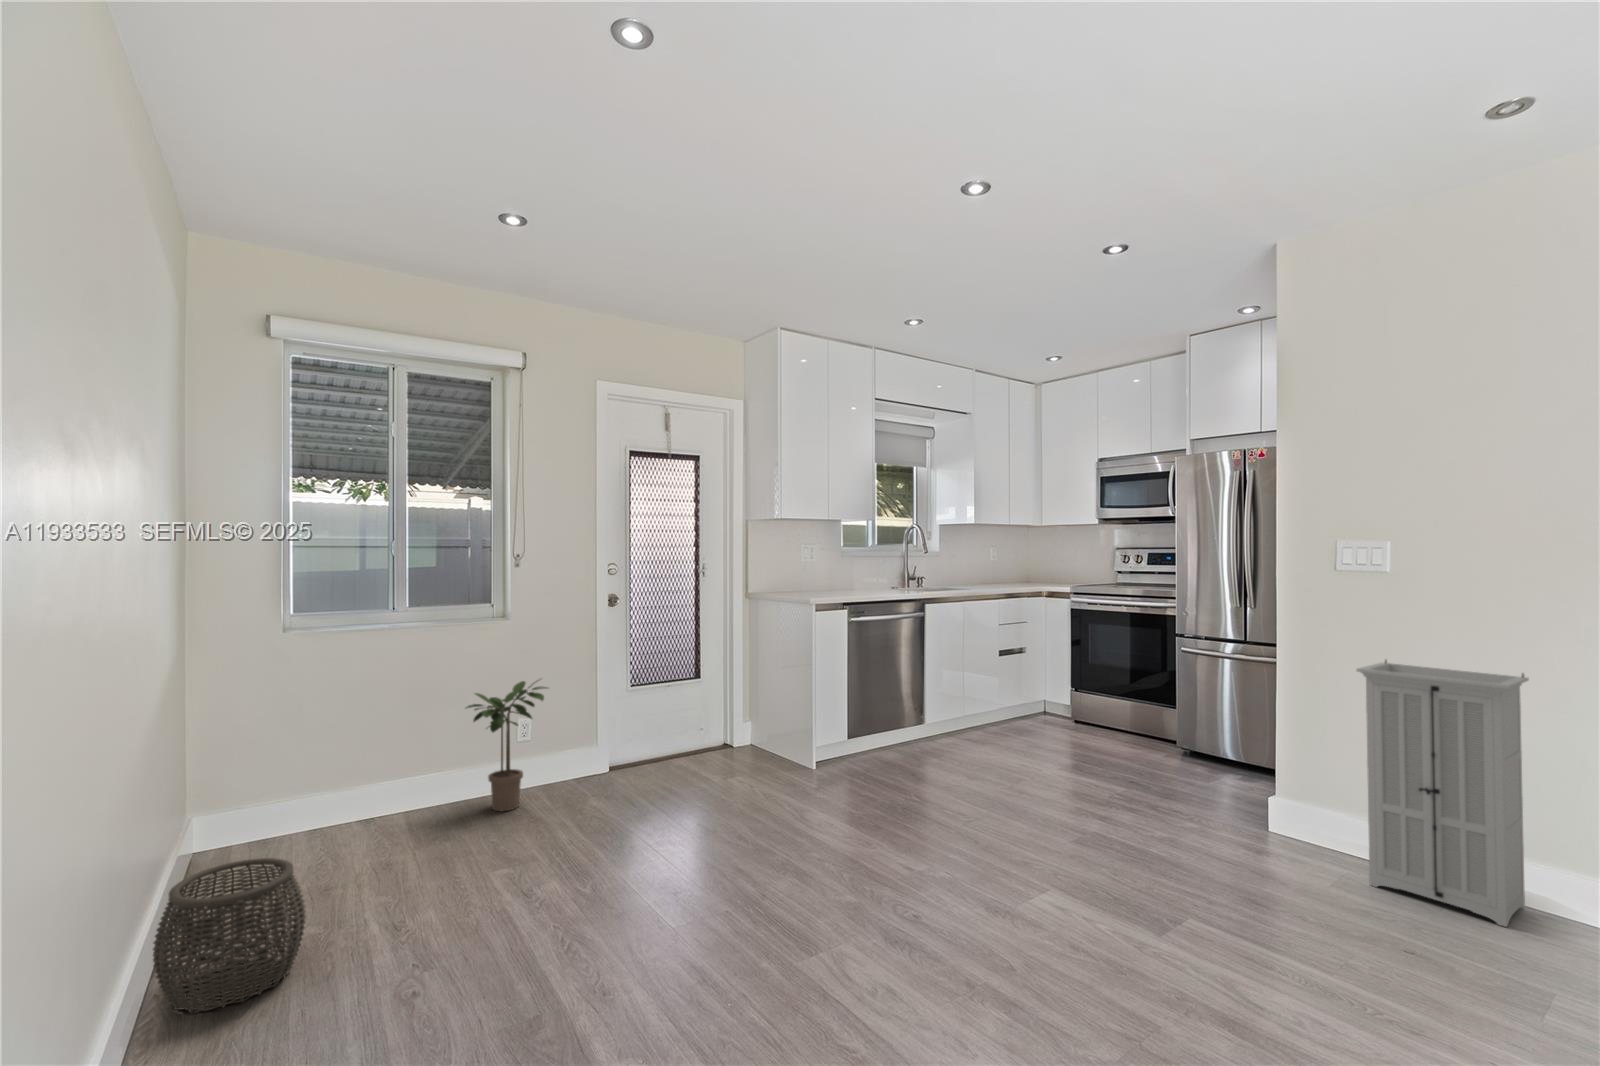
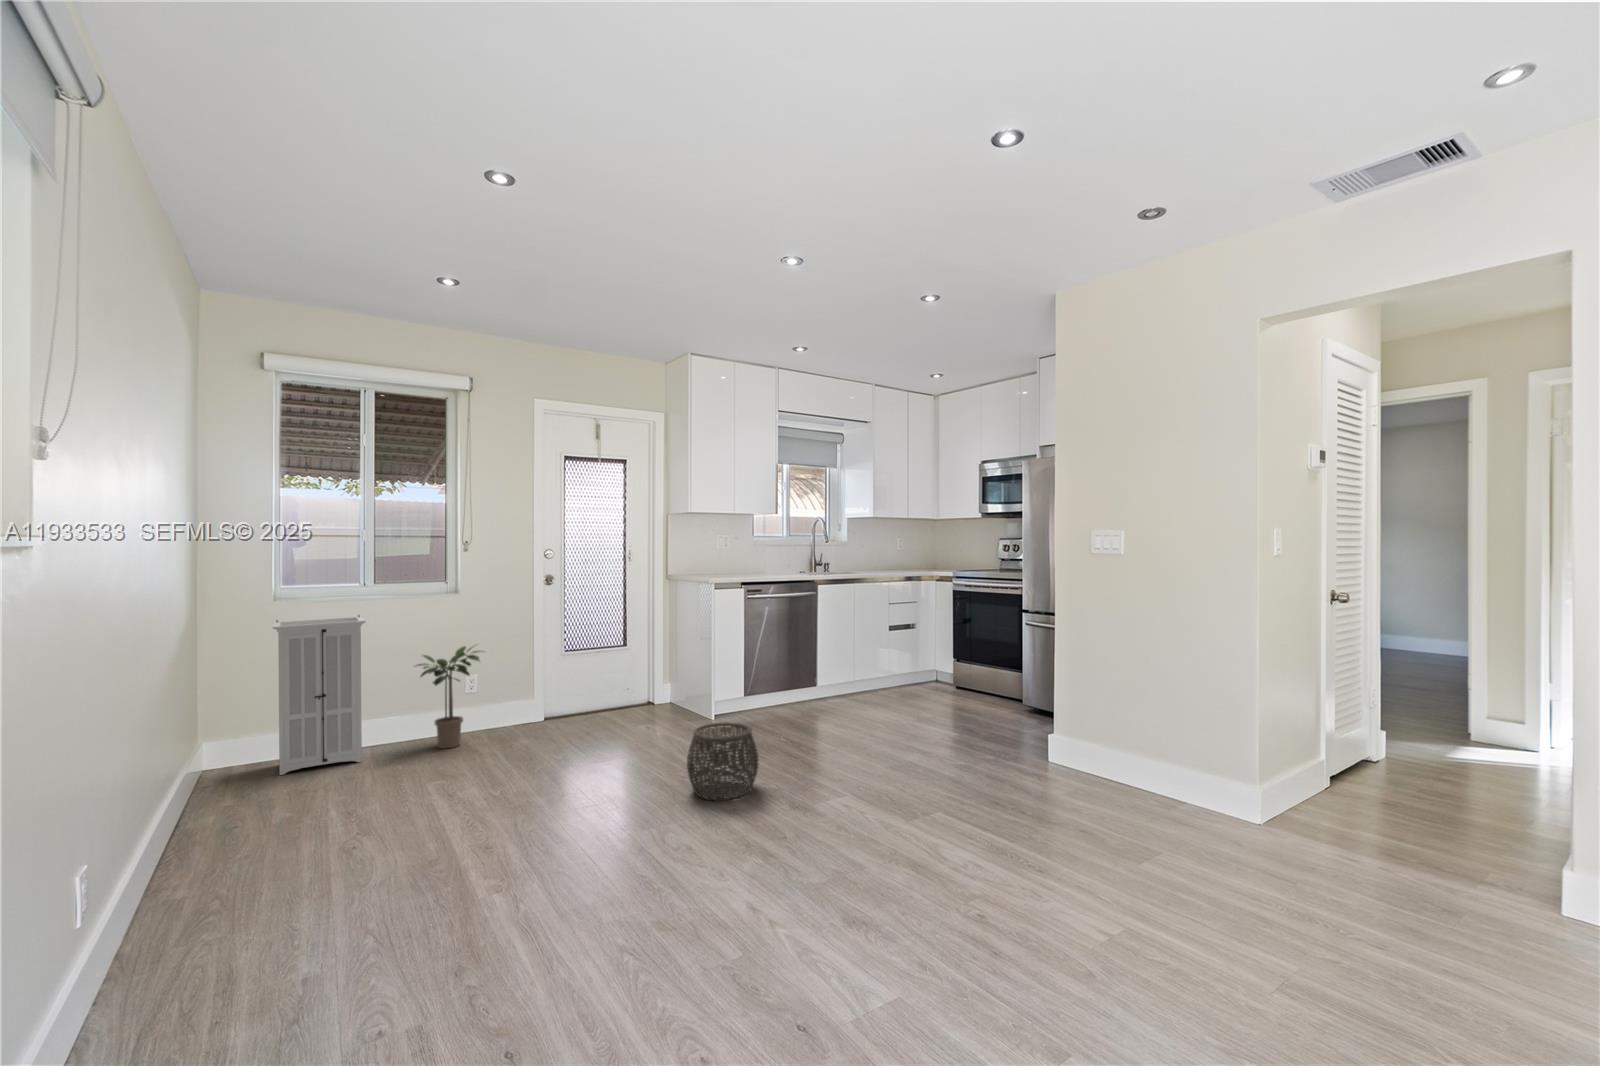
storage cabinet: present [1356,661,1529,927] -> present [273,615,366,775]
woven basket: present [153,858,306,1012] -> present [687,723,759,801]

